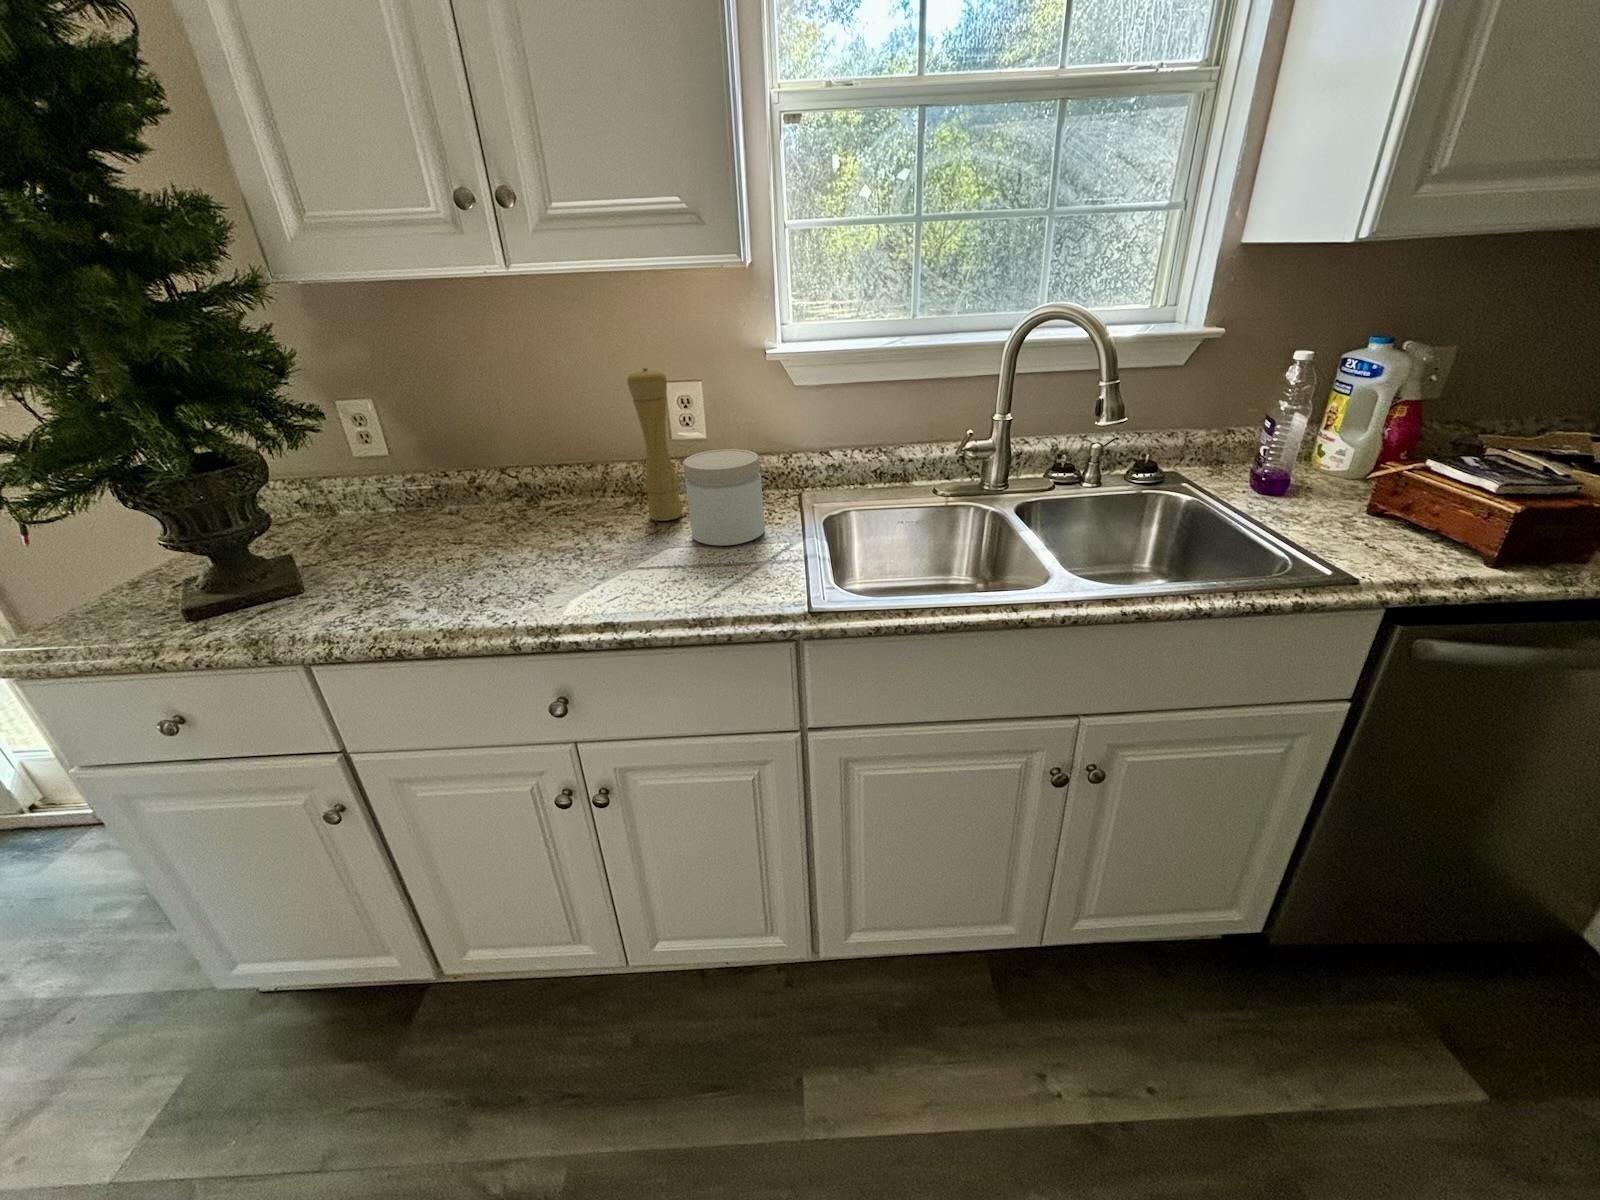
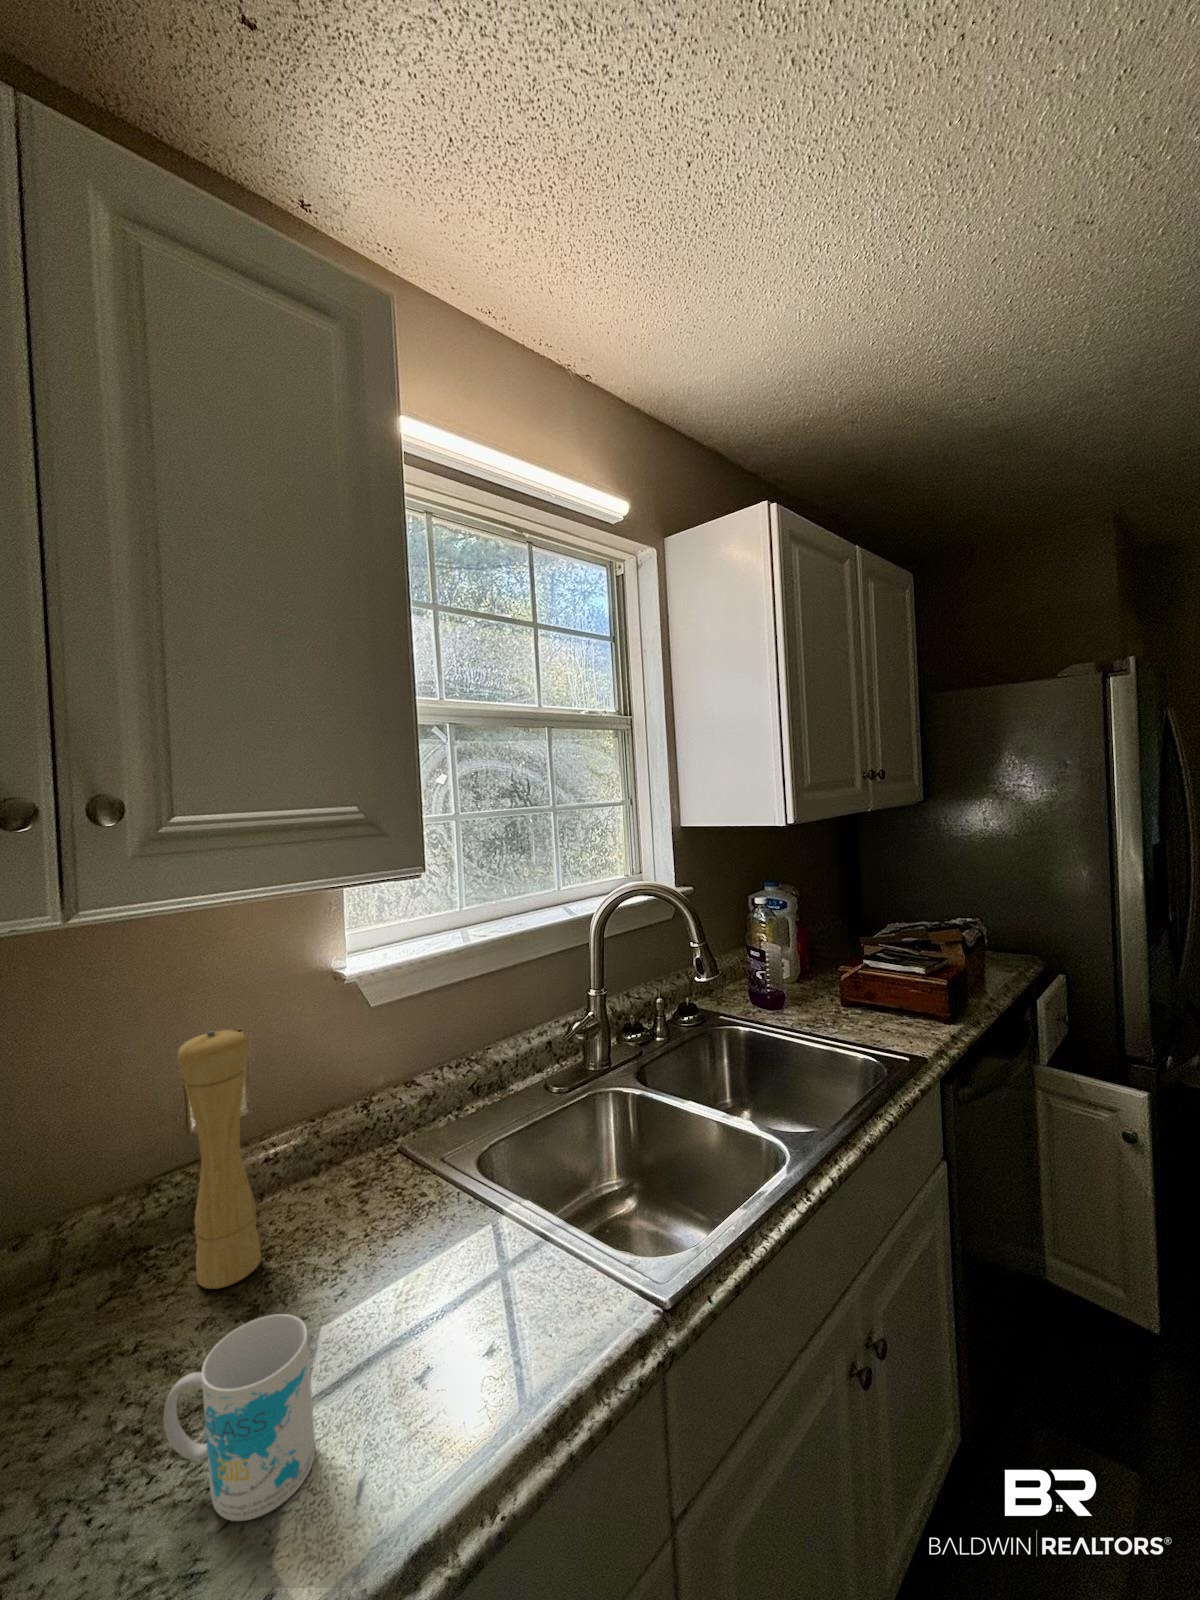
jar: present [683,449,765,546] -> none [312,1110,438,1289]
mug: none [563,514,624,591] -> present [163,1314,315,1521]

